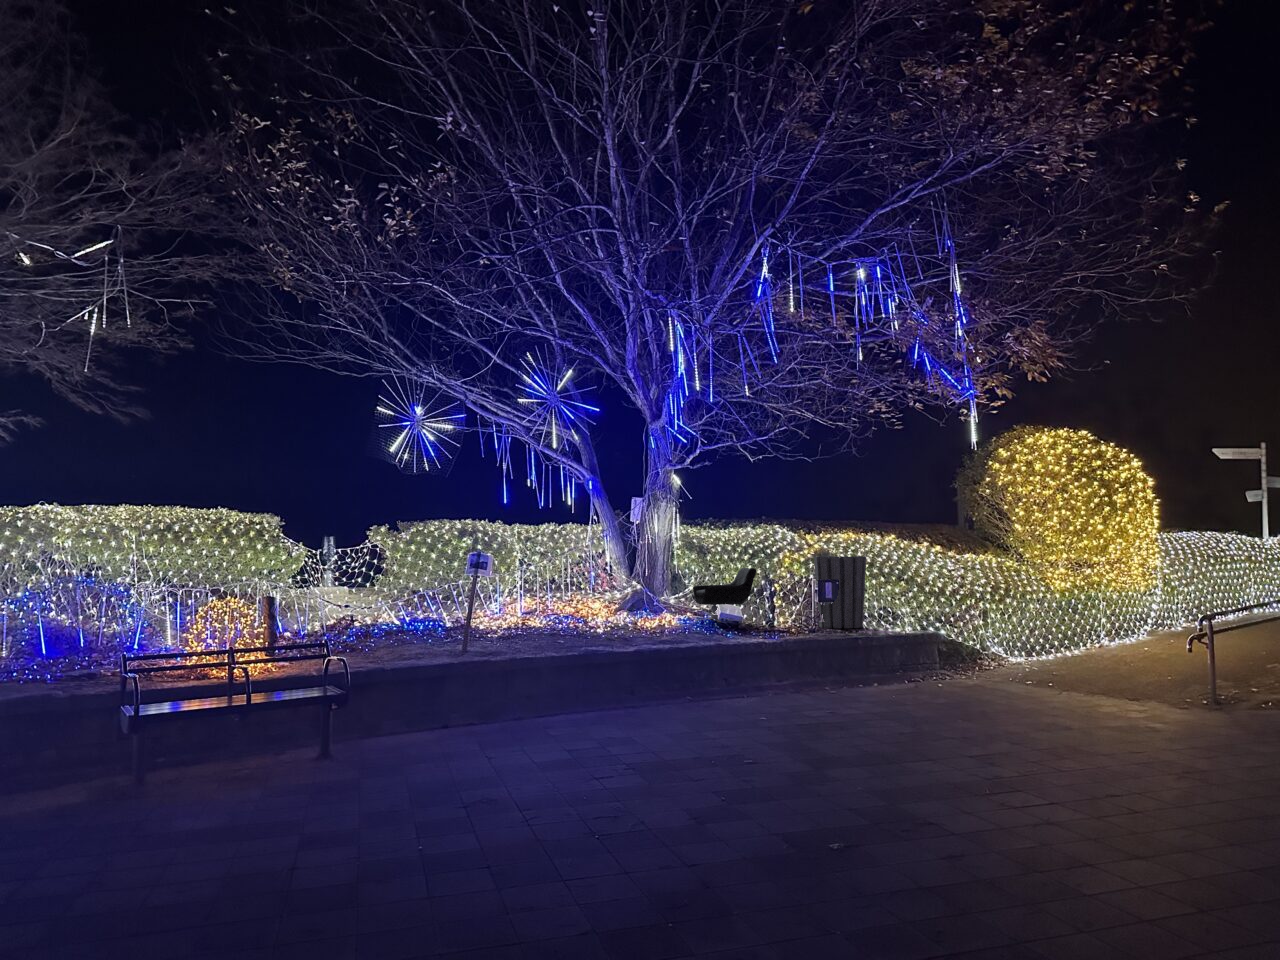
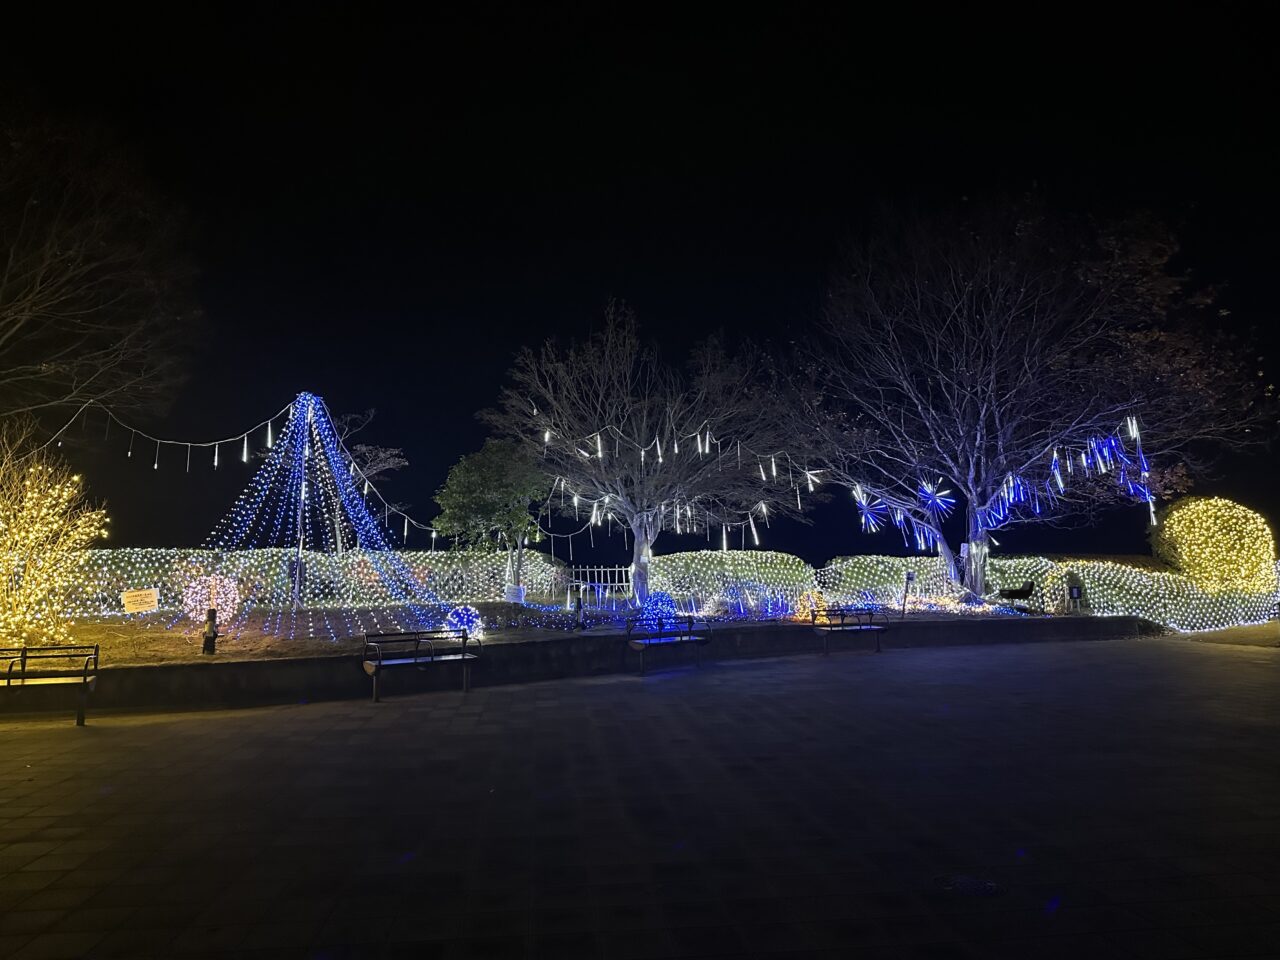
trash can: present [814,556,866,628] -> none [1067,576,1096,612]

